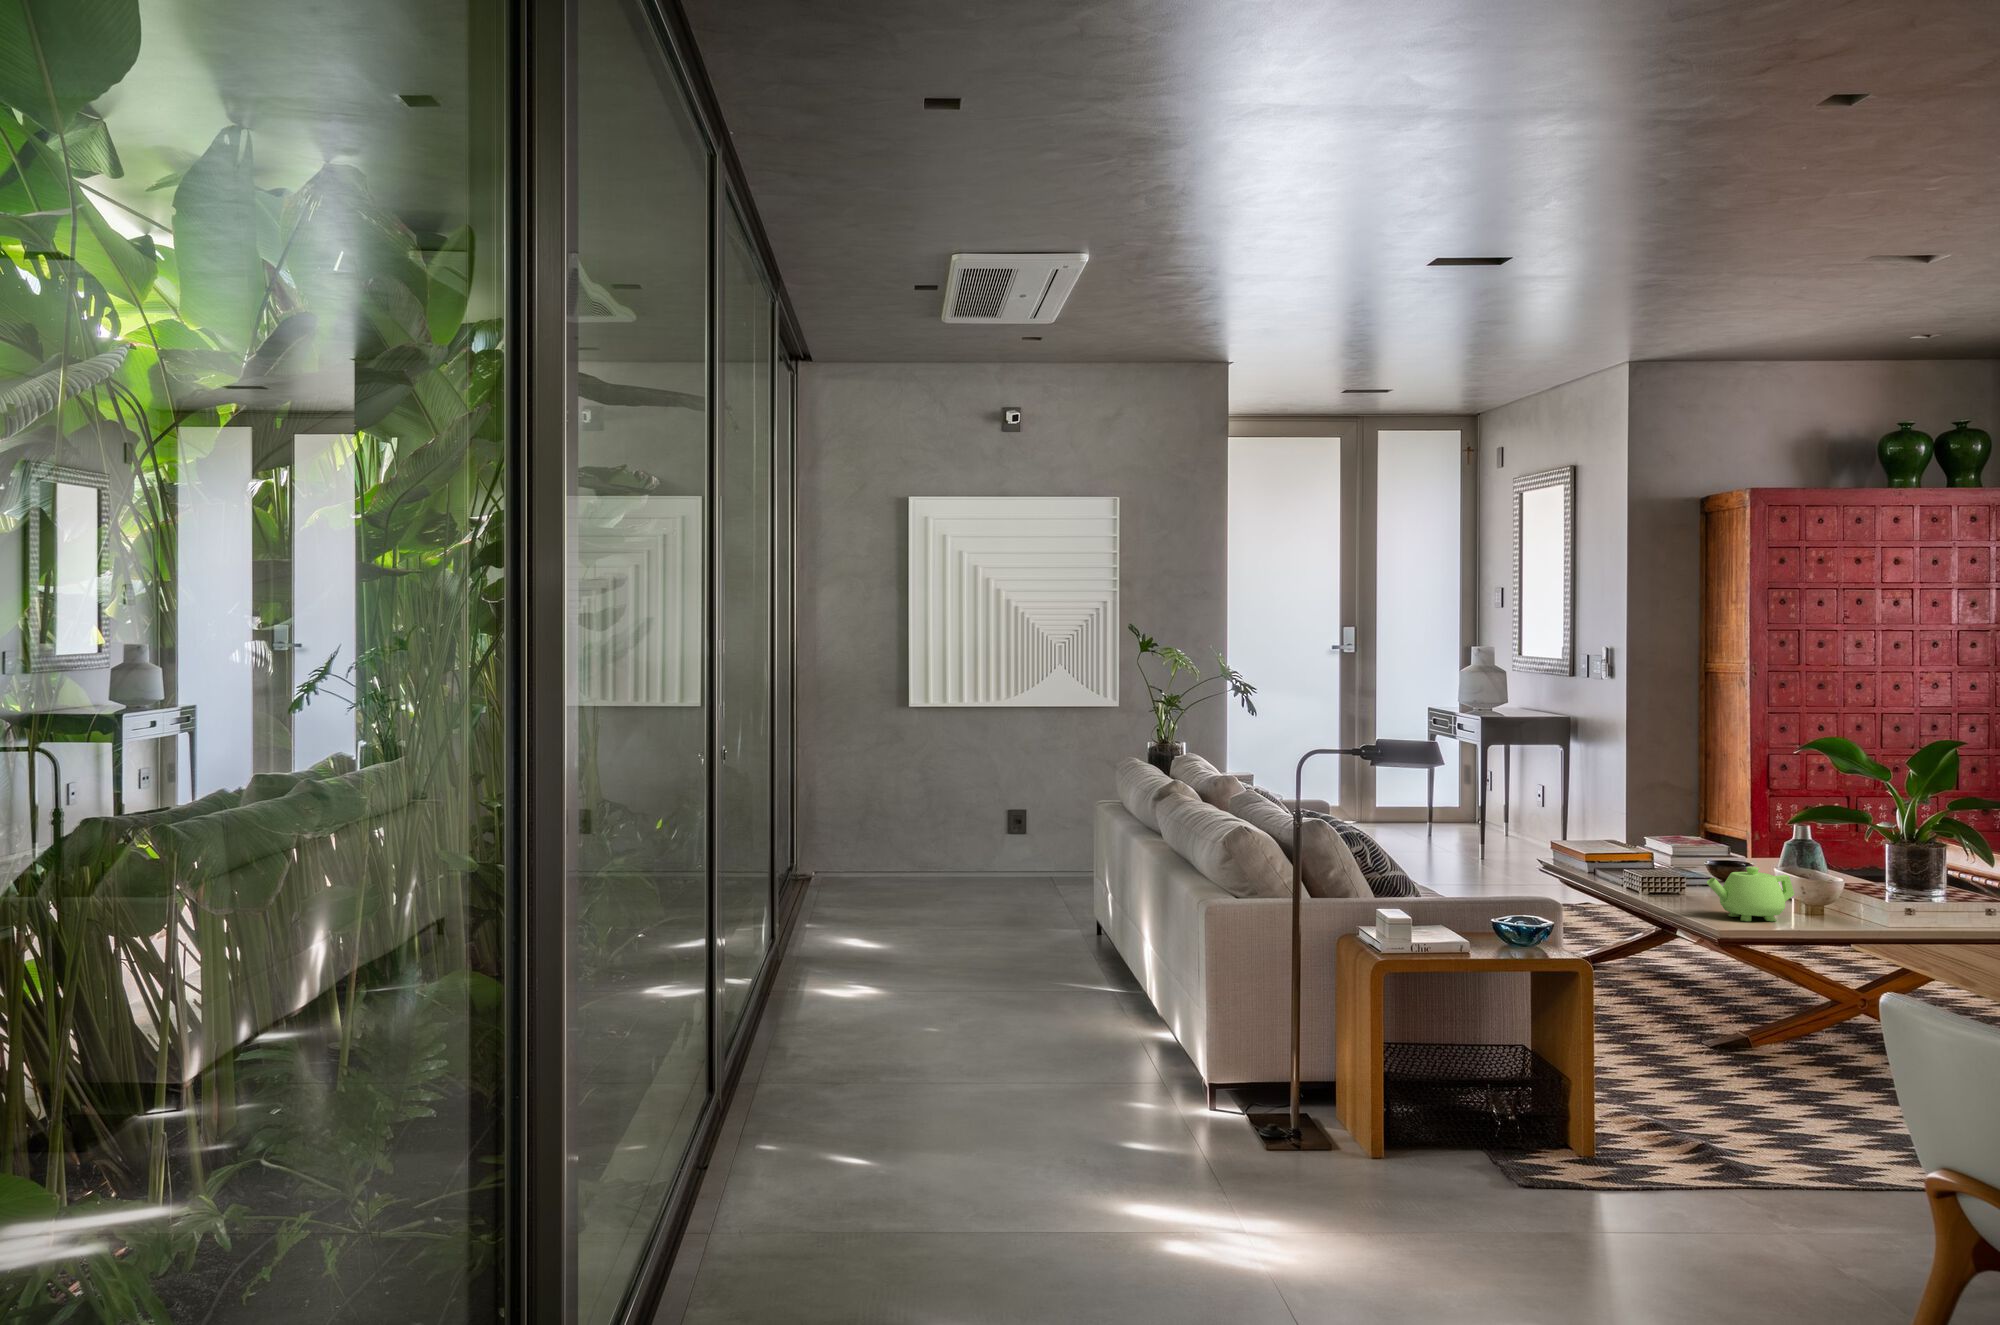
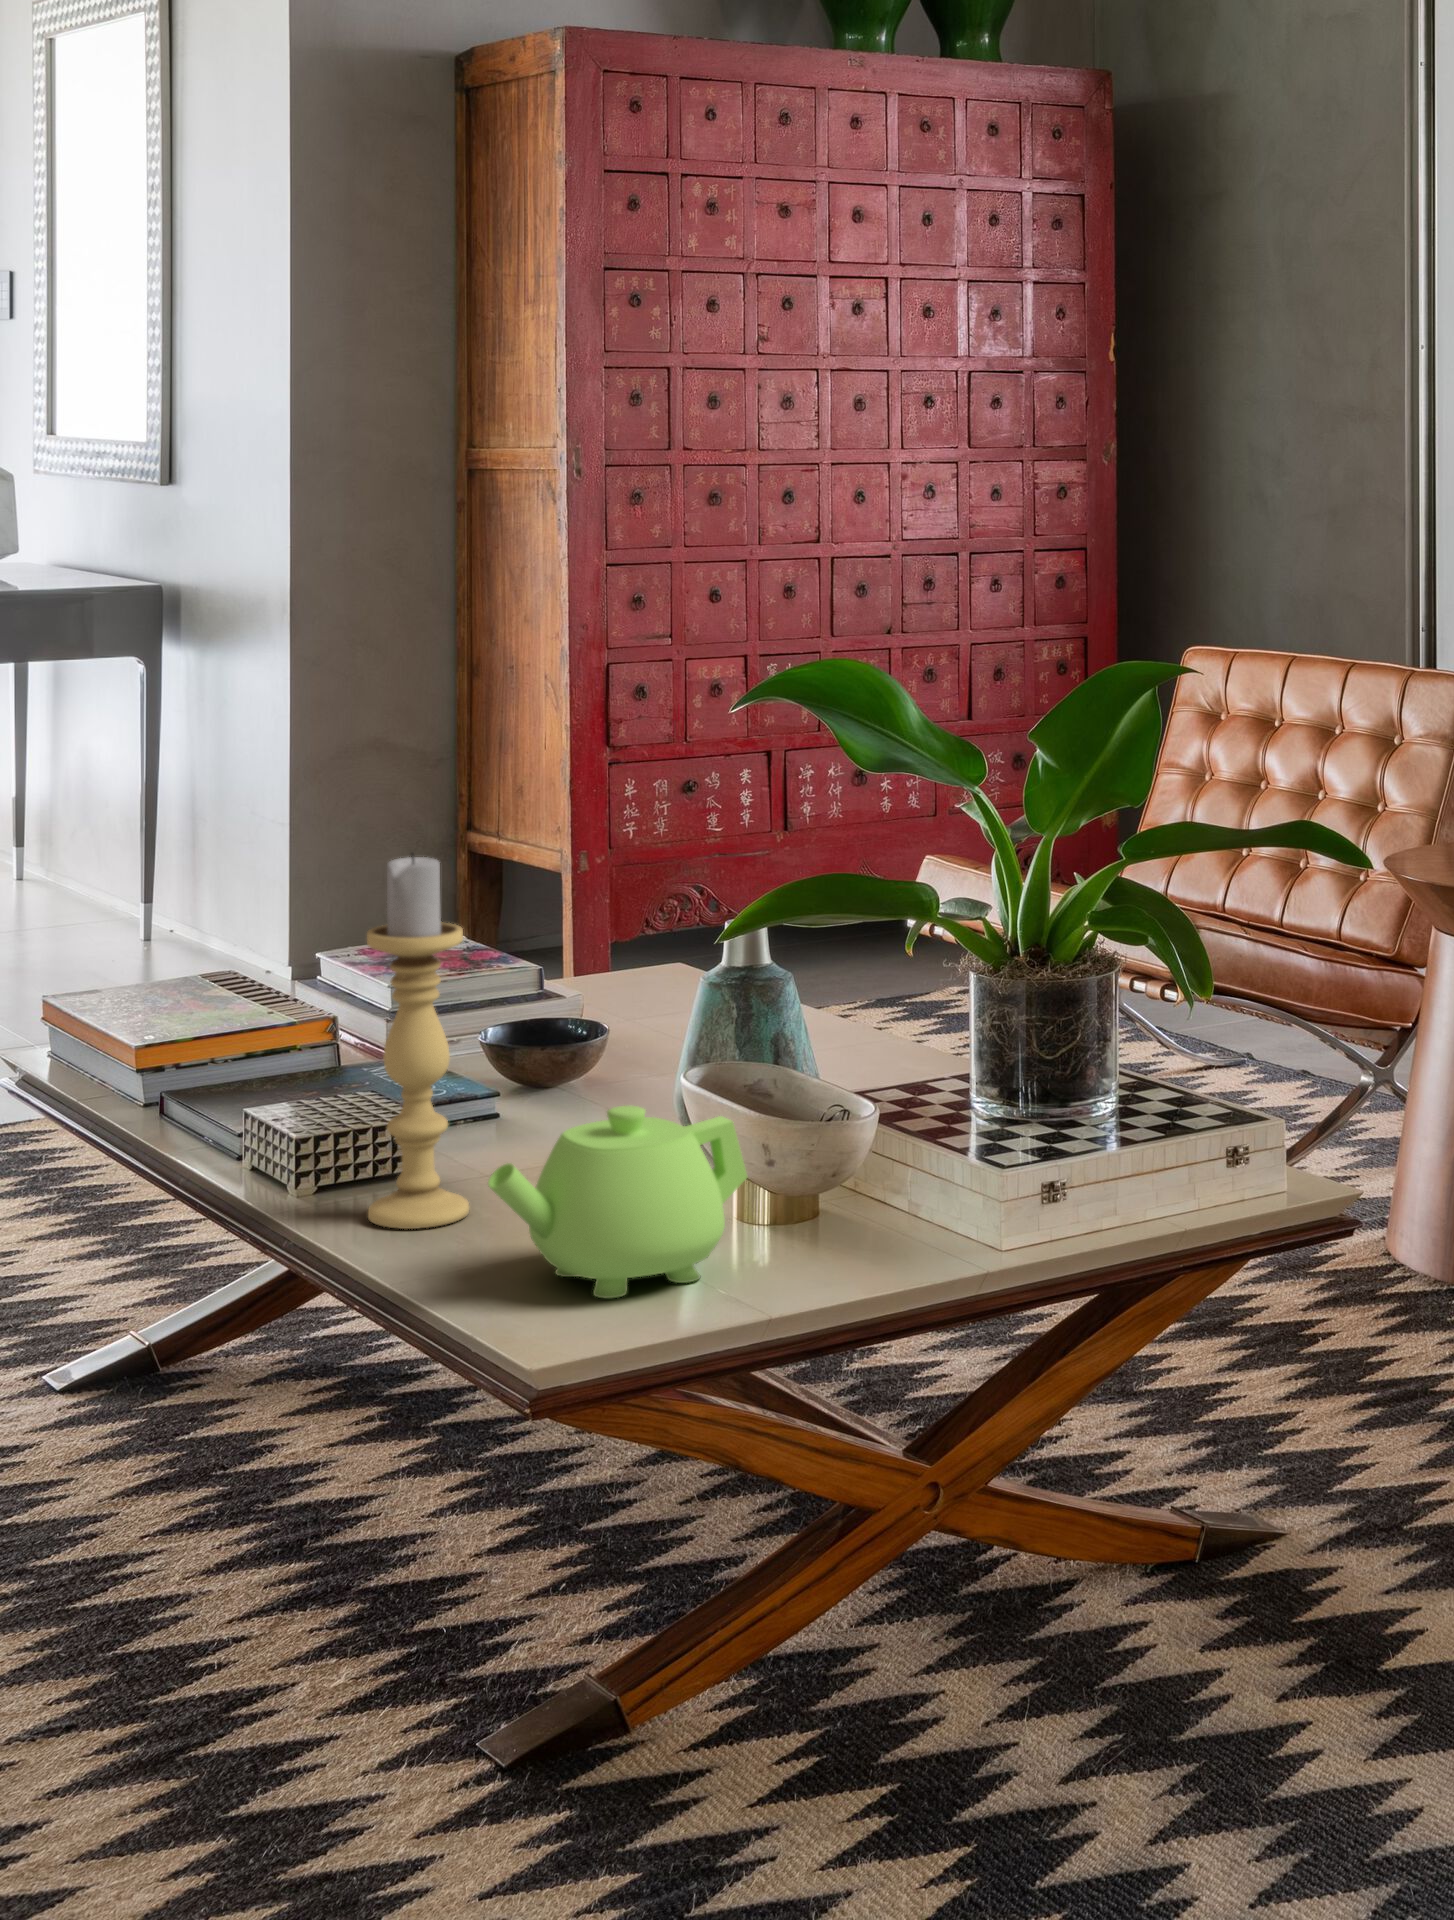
candle holder: none [1667,790,1700,904] -> present [367,853,469,1229]

